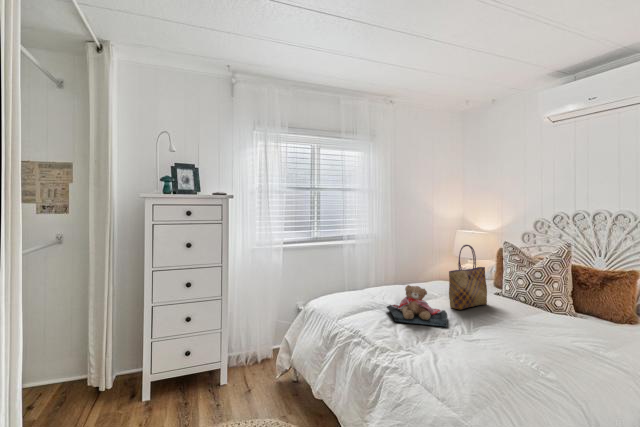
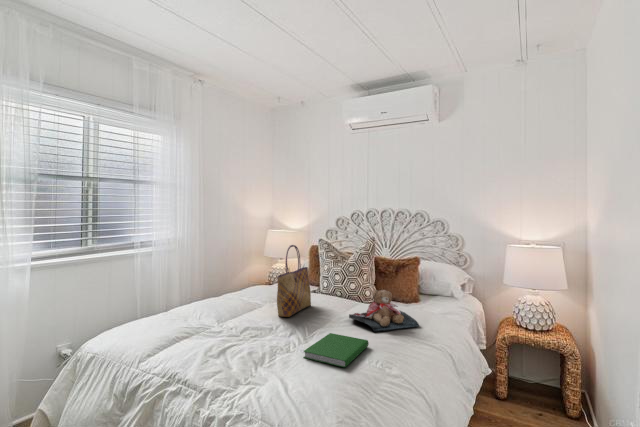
teddy bear: present [387,285,448,327] -> present [349,290,419,332]
hardcover book: none [460,329,534,359] -> present [304,333,369,368]

